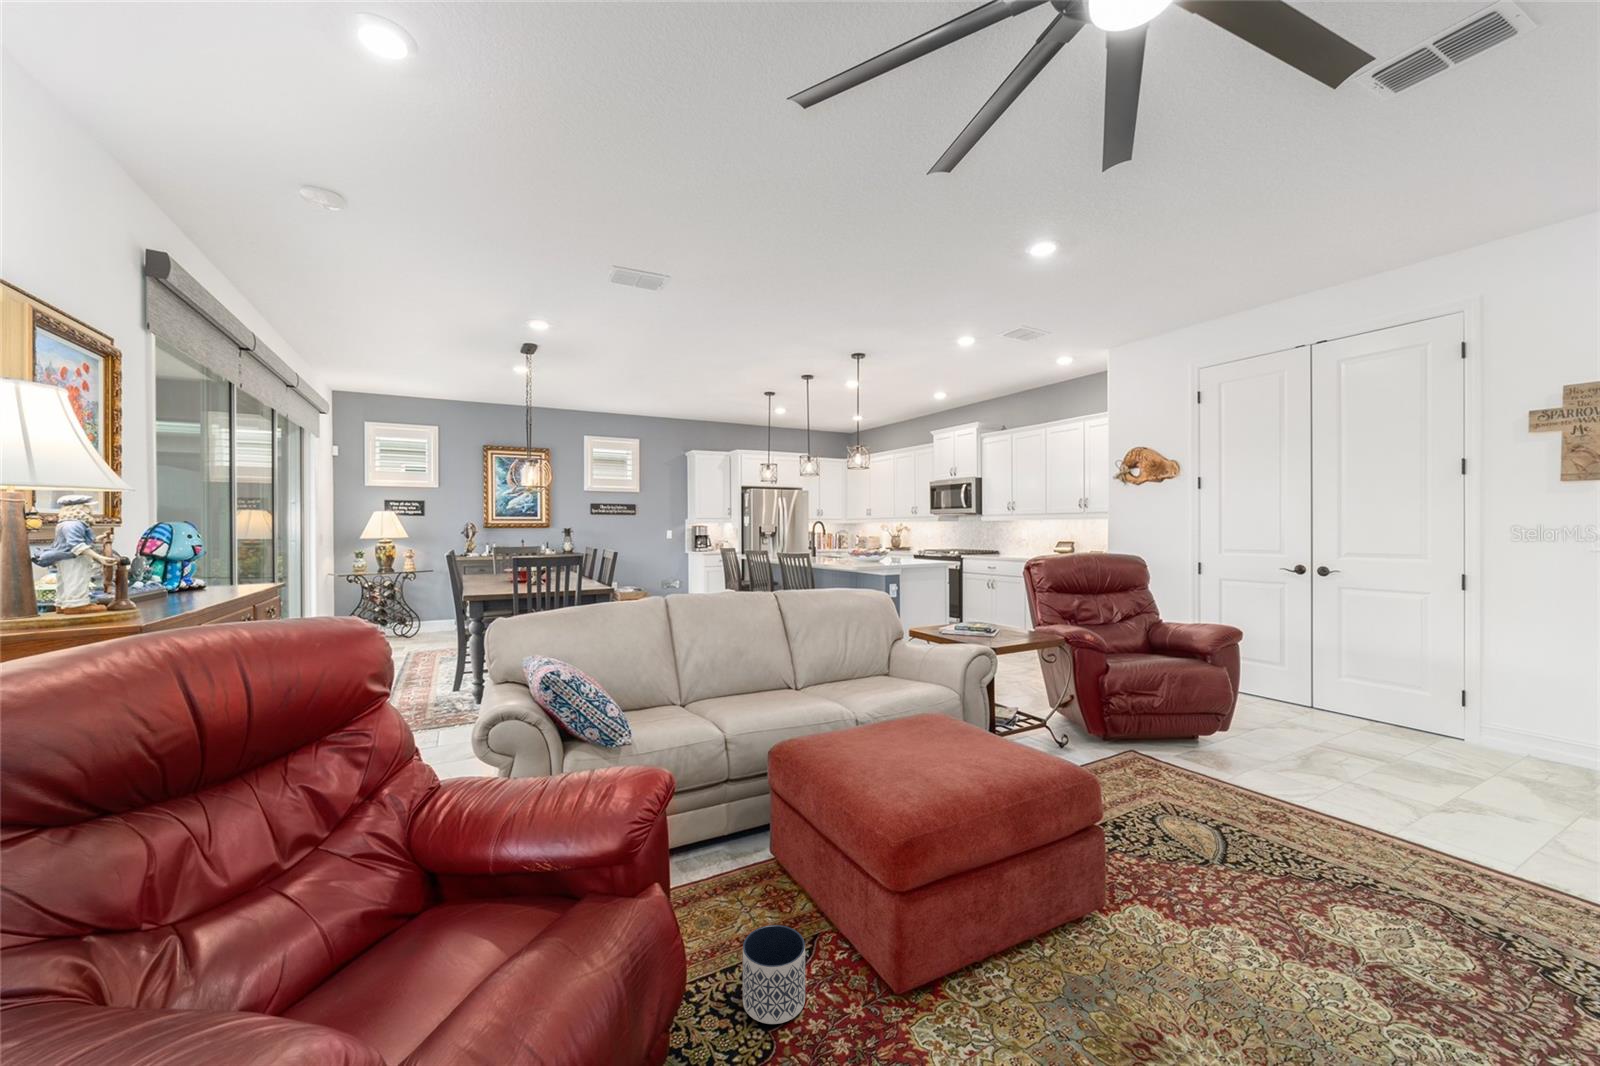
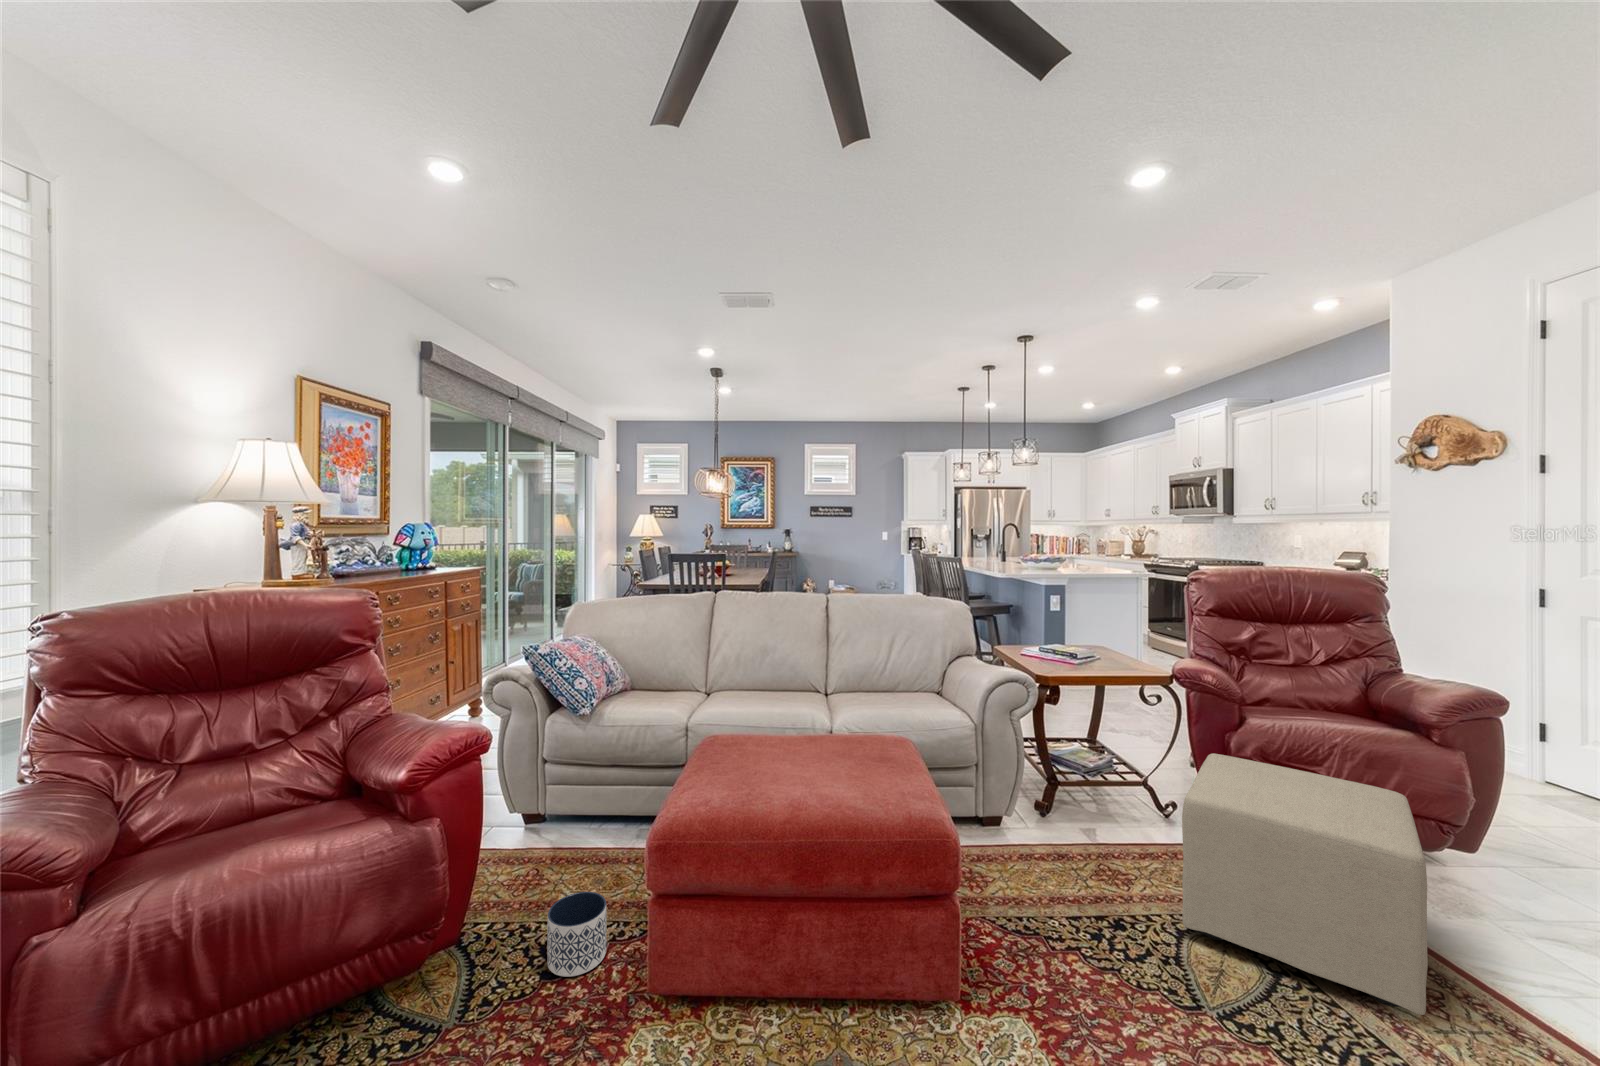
ottoman: none [1118,687,1295,824] -> present [1182,753,1428,1015]

